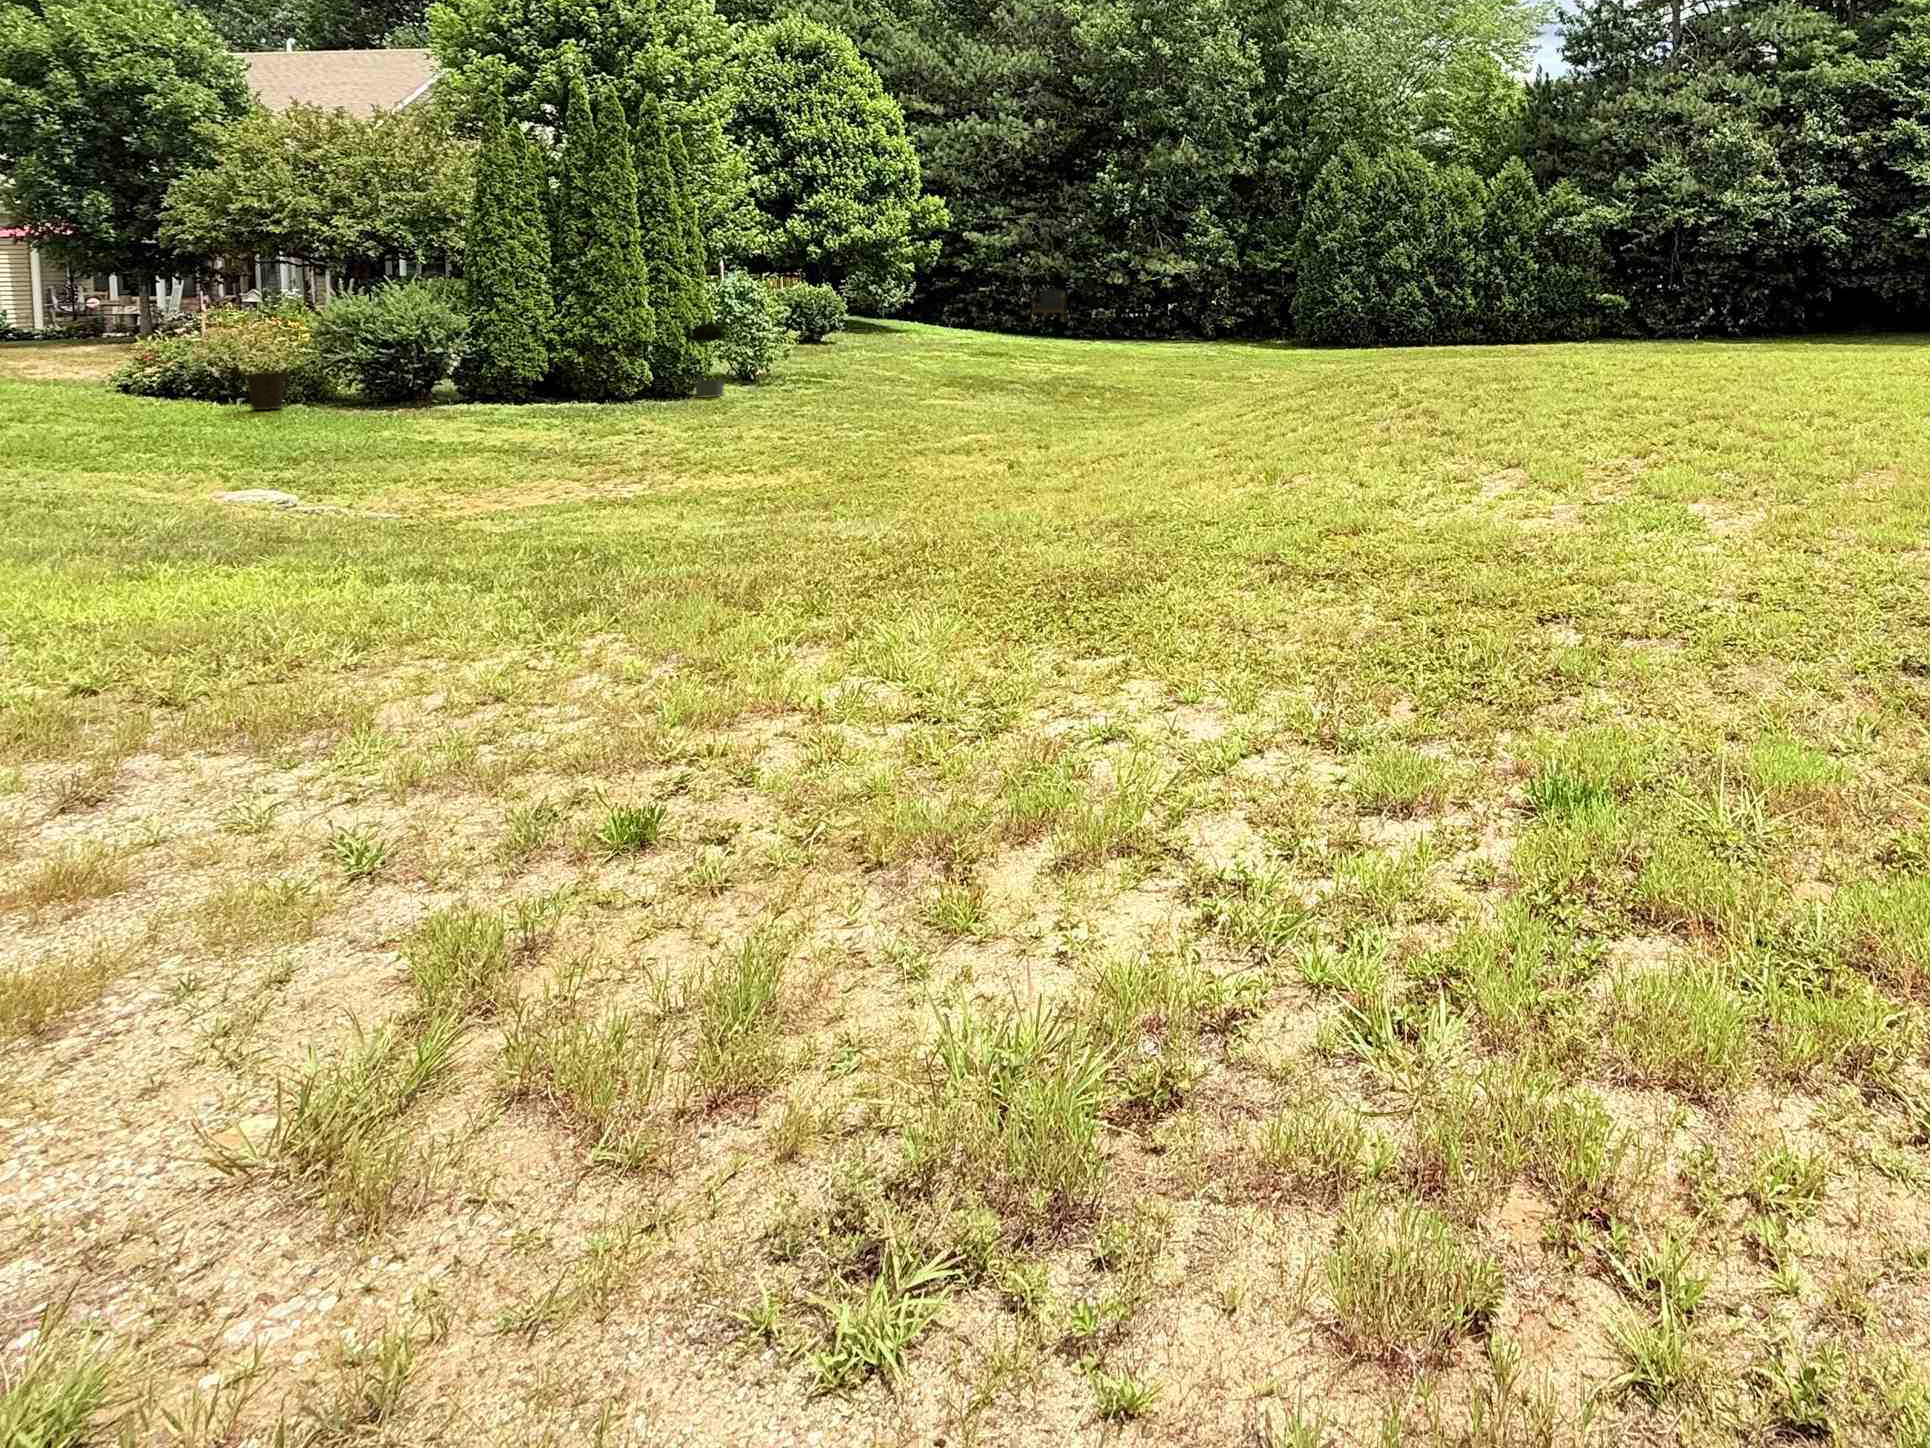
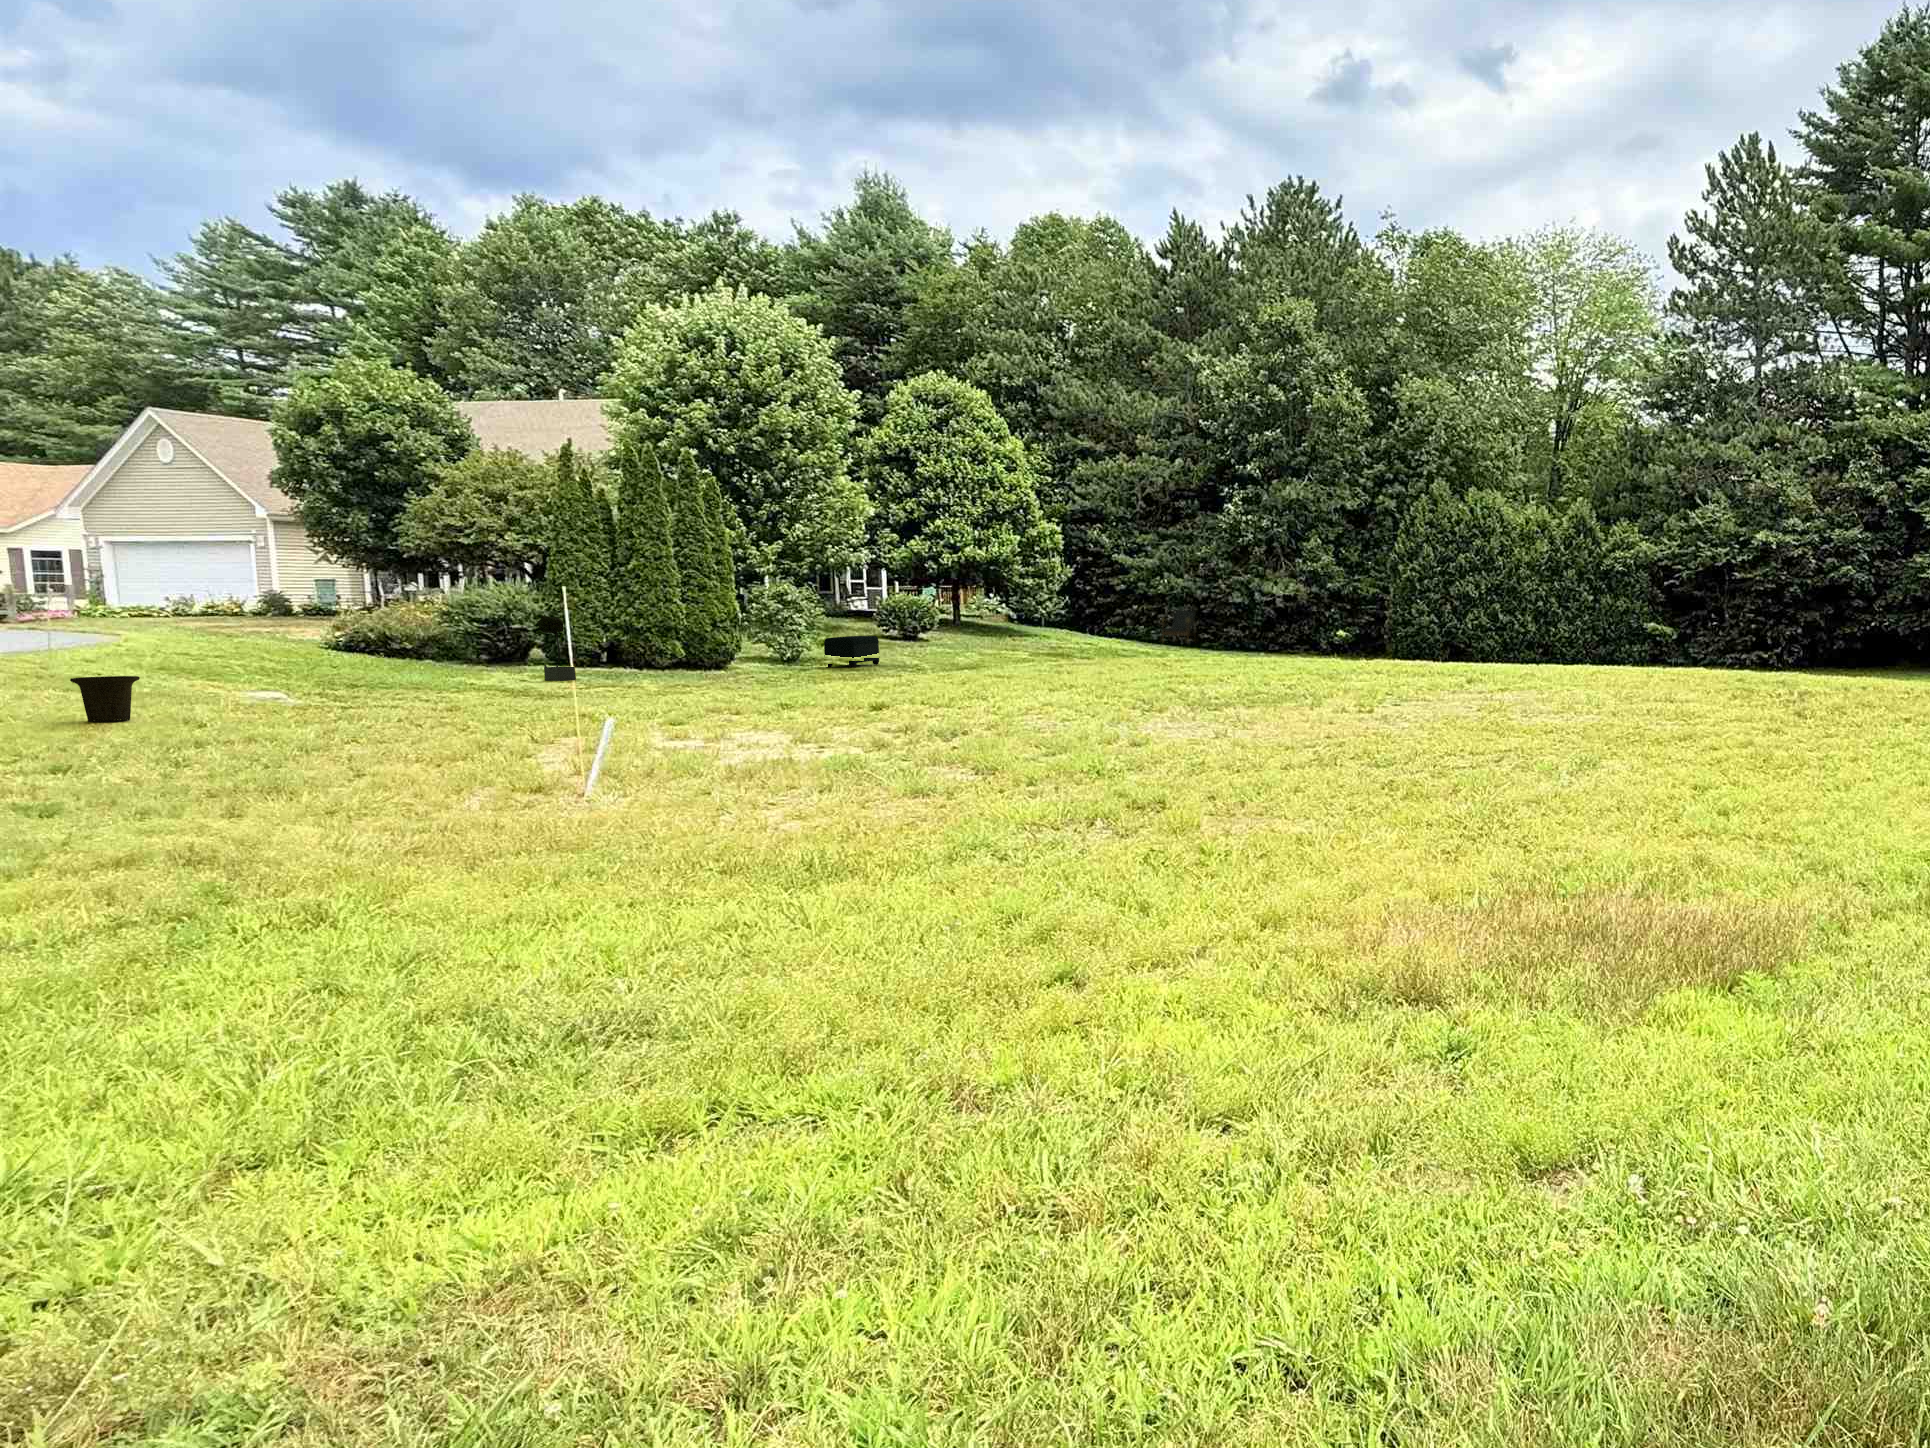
potted tree: present [690,322,724,398] -> present [537,615,576,681]
bench: none [771,335,822,377] -> present [824,636,879,668]
basket: present [242,372,289,411] -> present [70,676,140,722]

